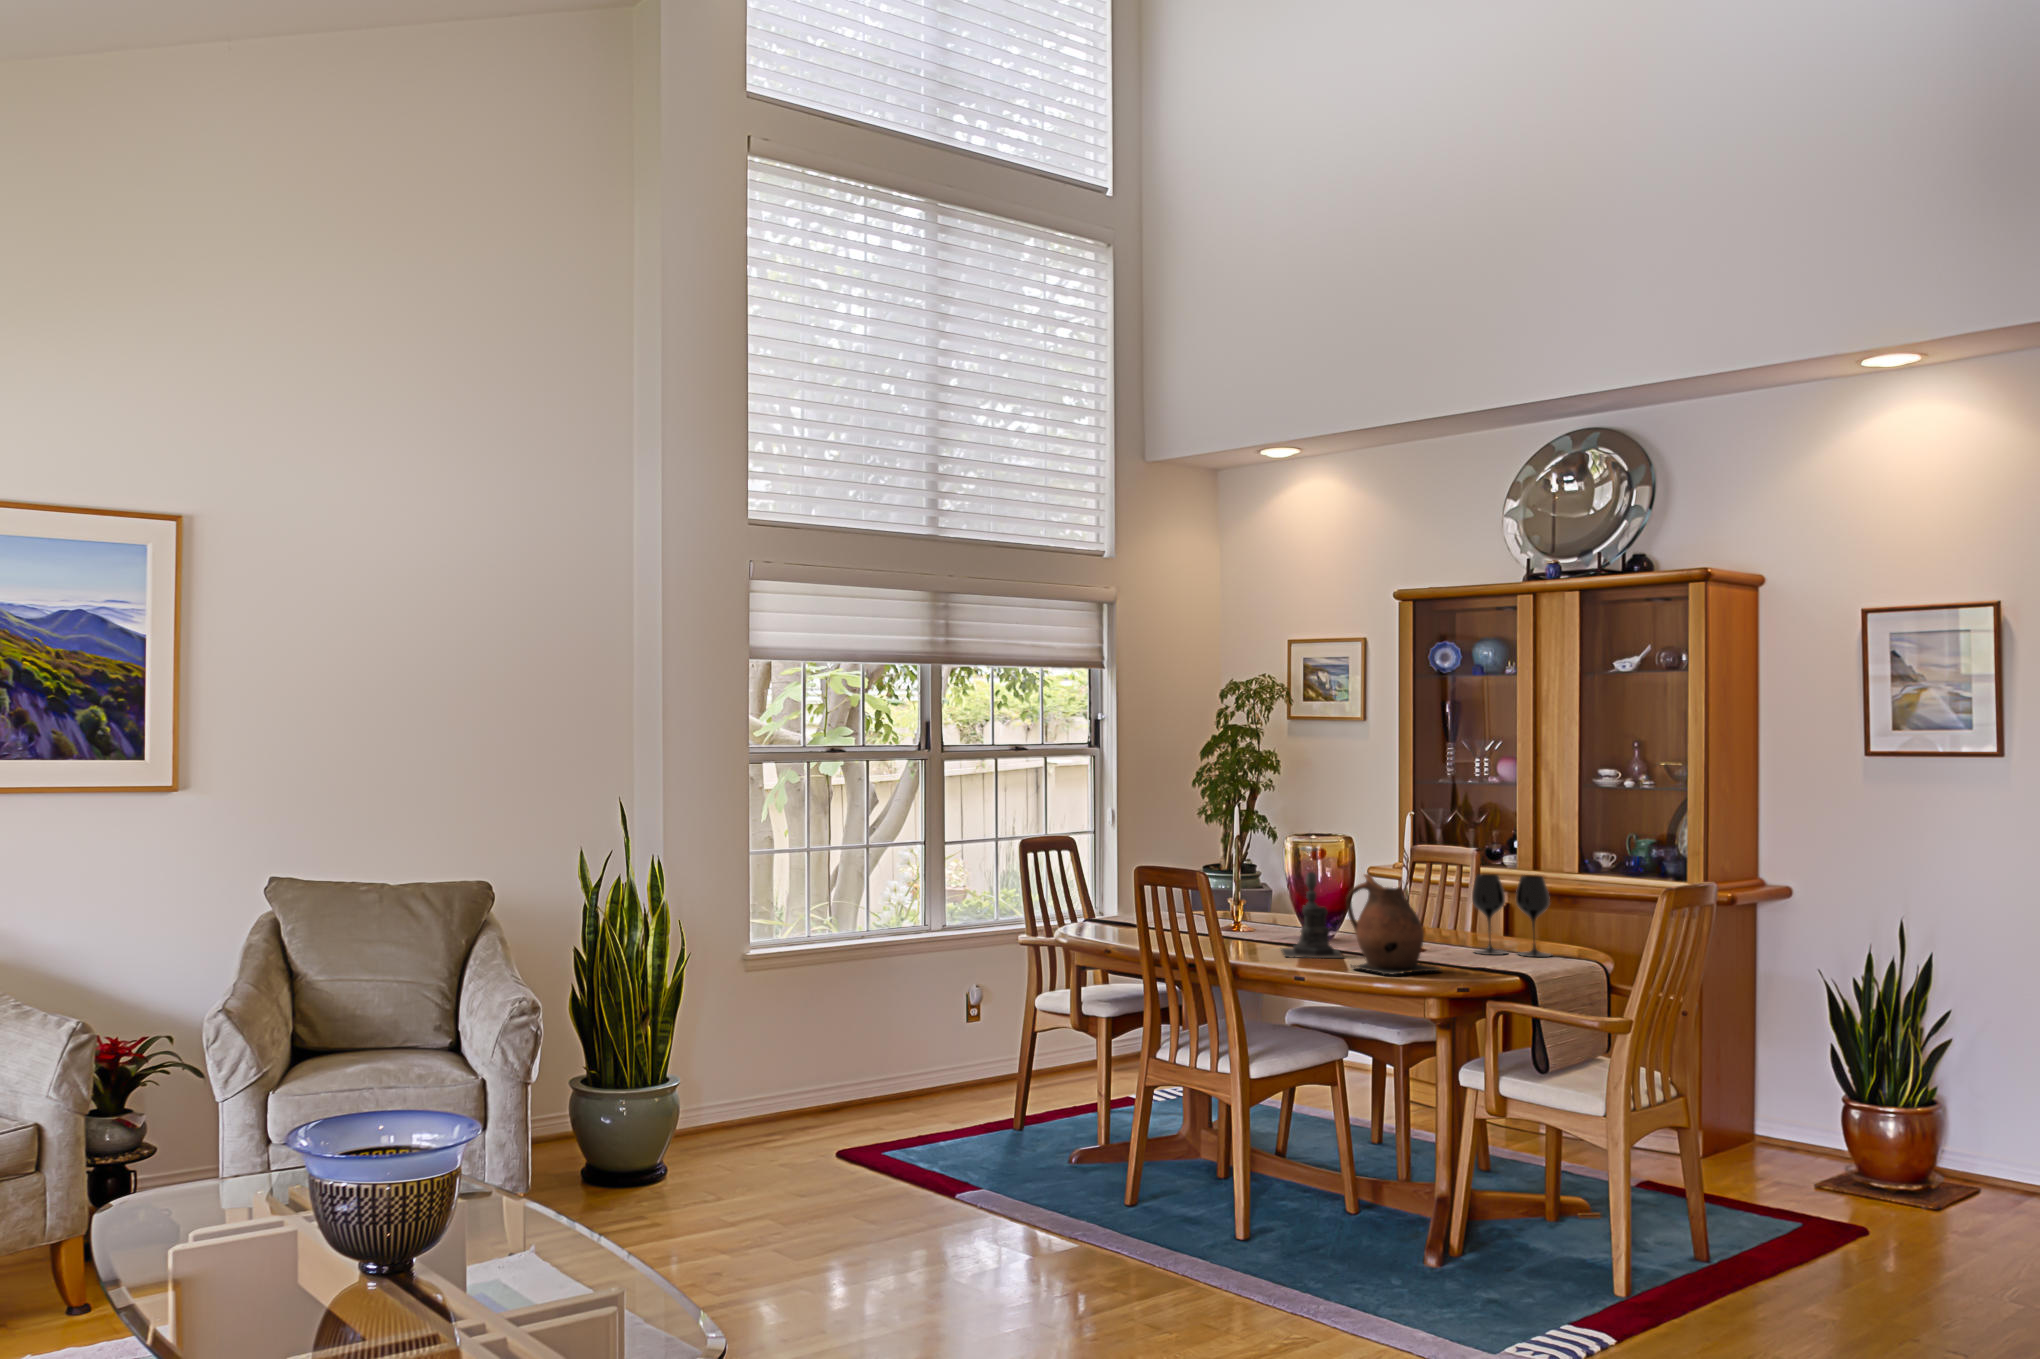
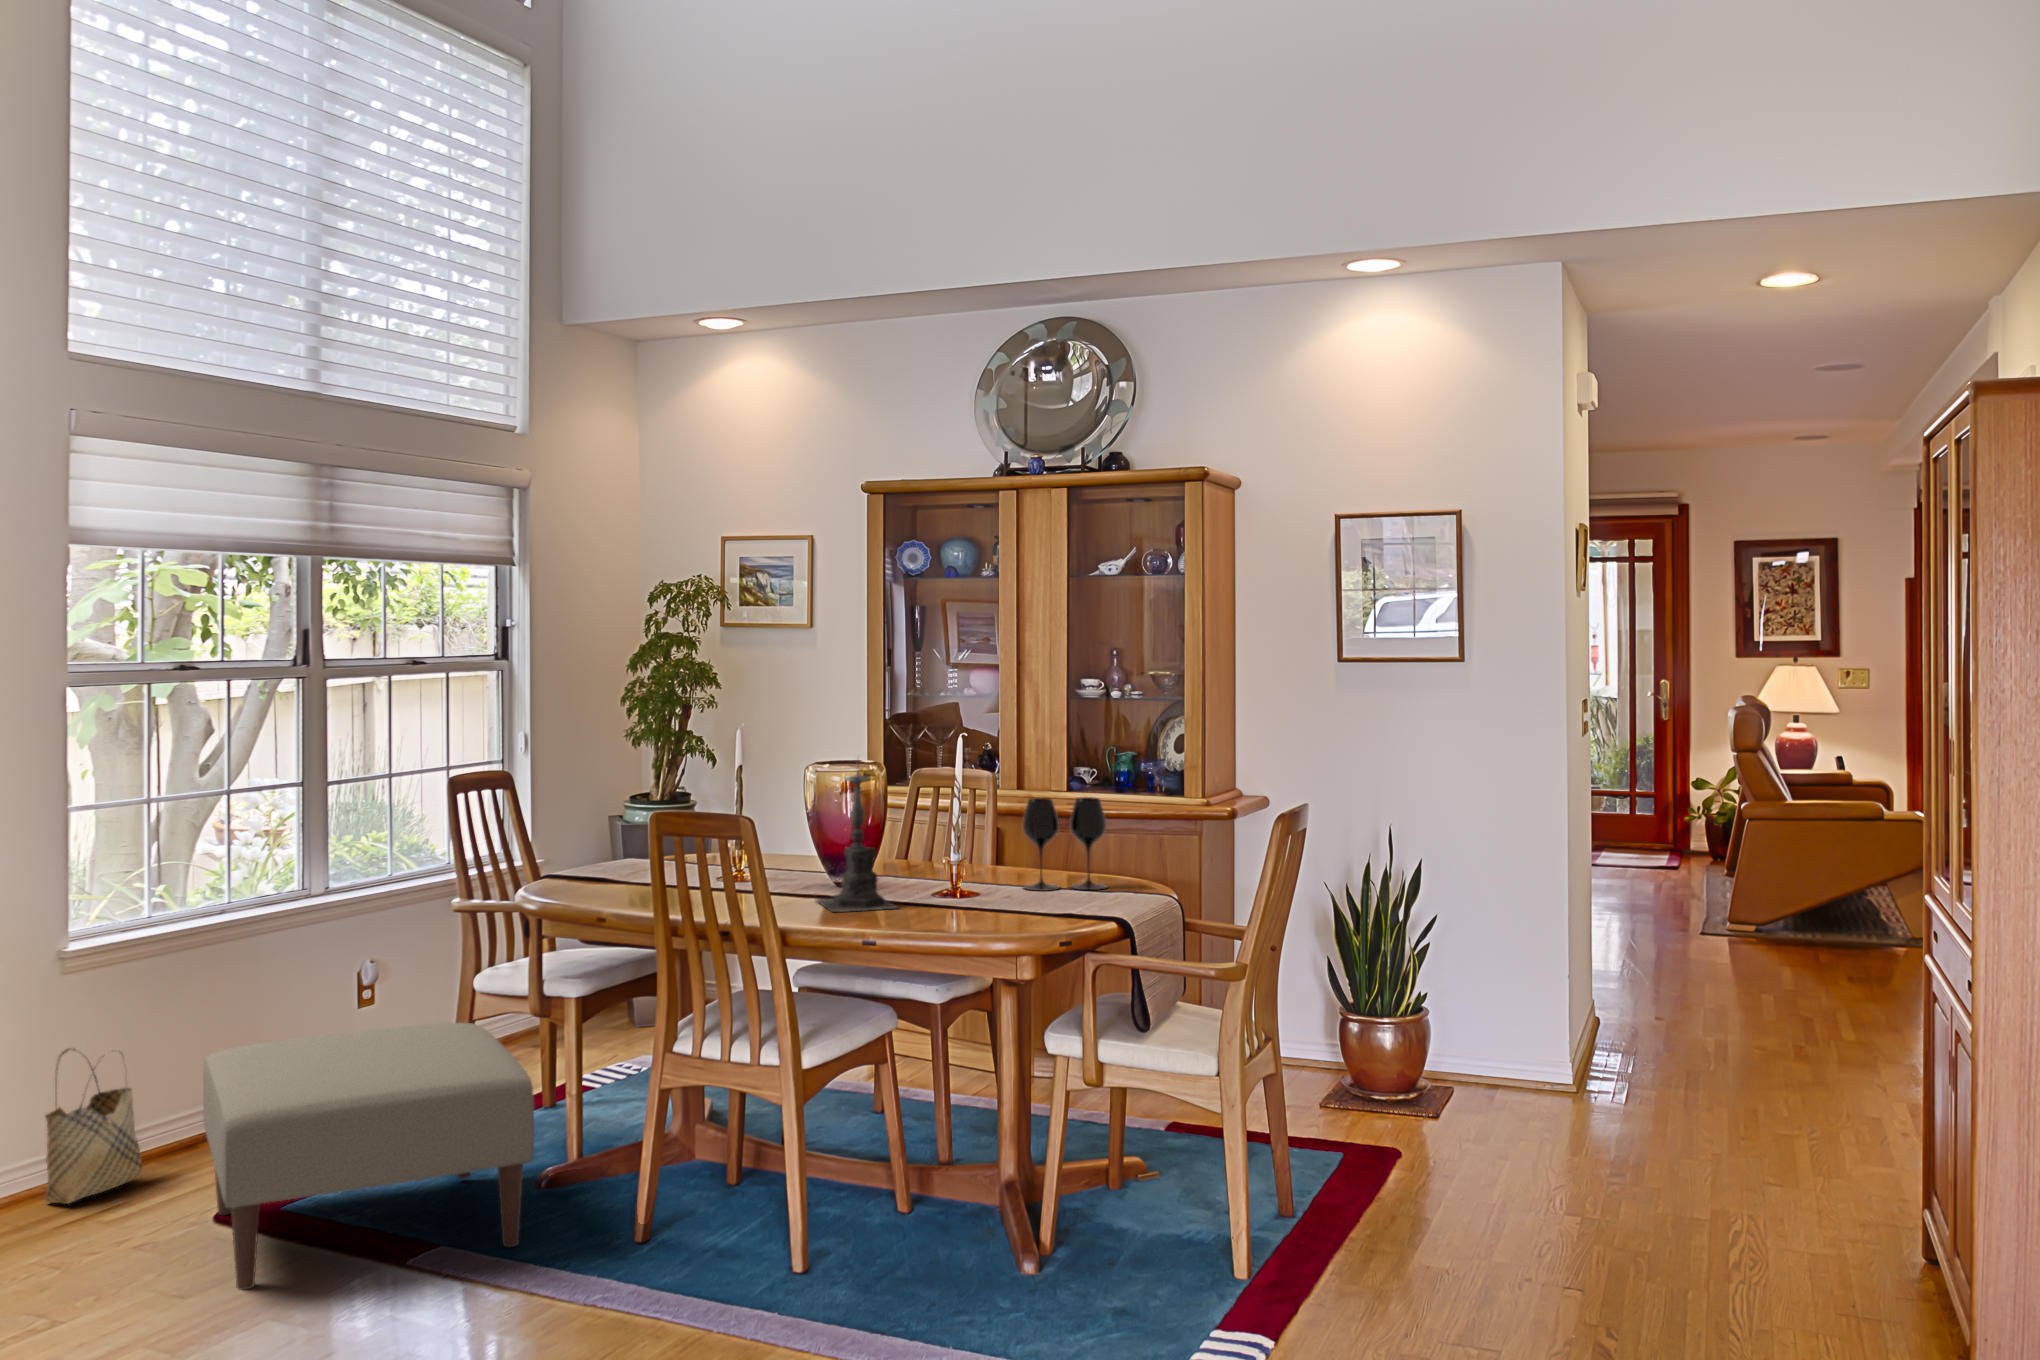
ceramic pitcher: present [1346,874,1442,975] -> none [919,807,1028,930]
woven basket: none [732,1023,798,1133] -> present [45,1049,142,1204]
ottoman: none [828,1029,1051,1199] -> present [203,1023,534,1290]

